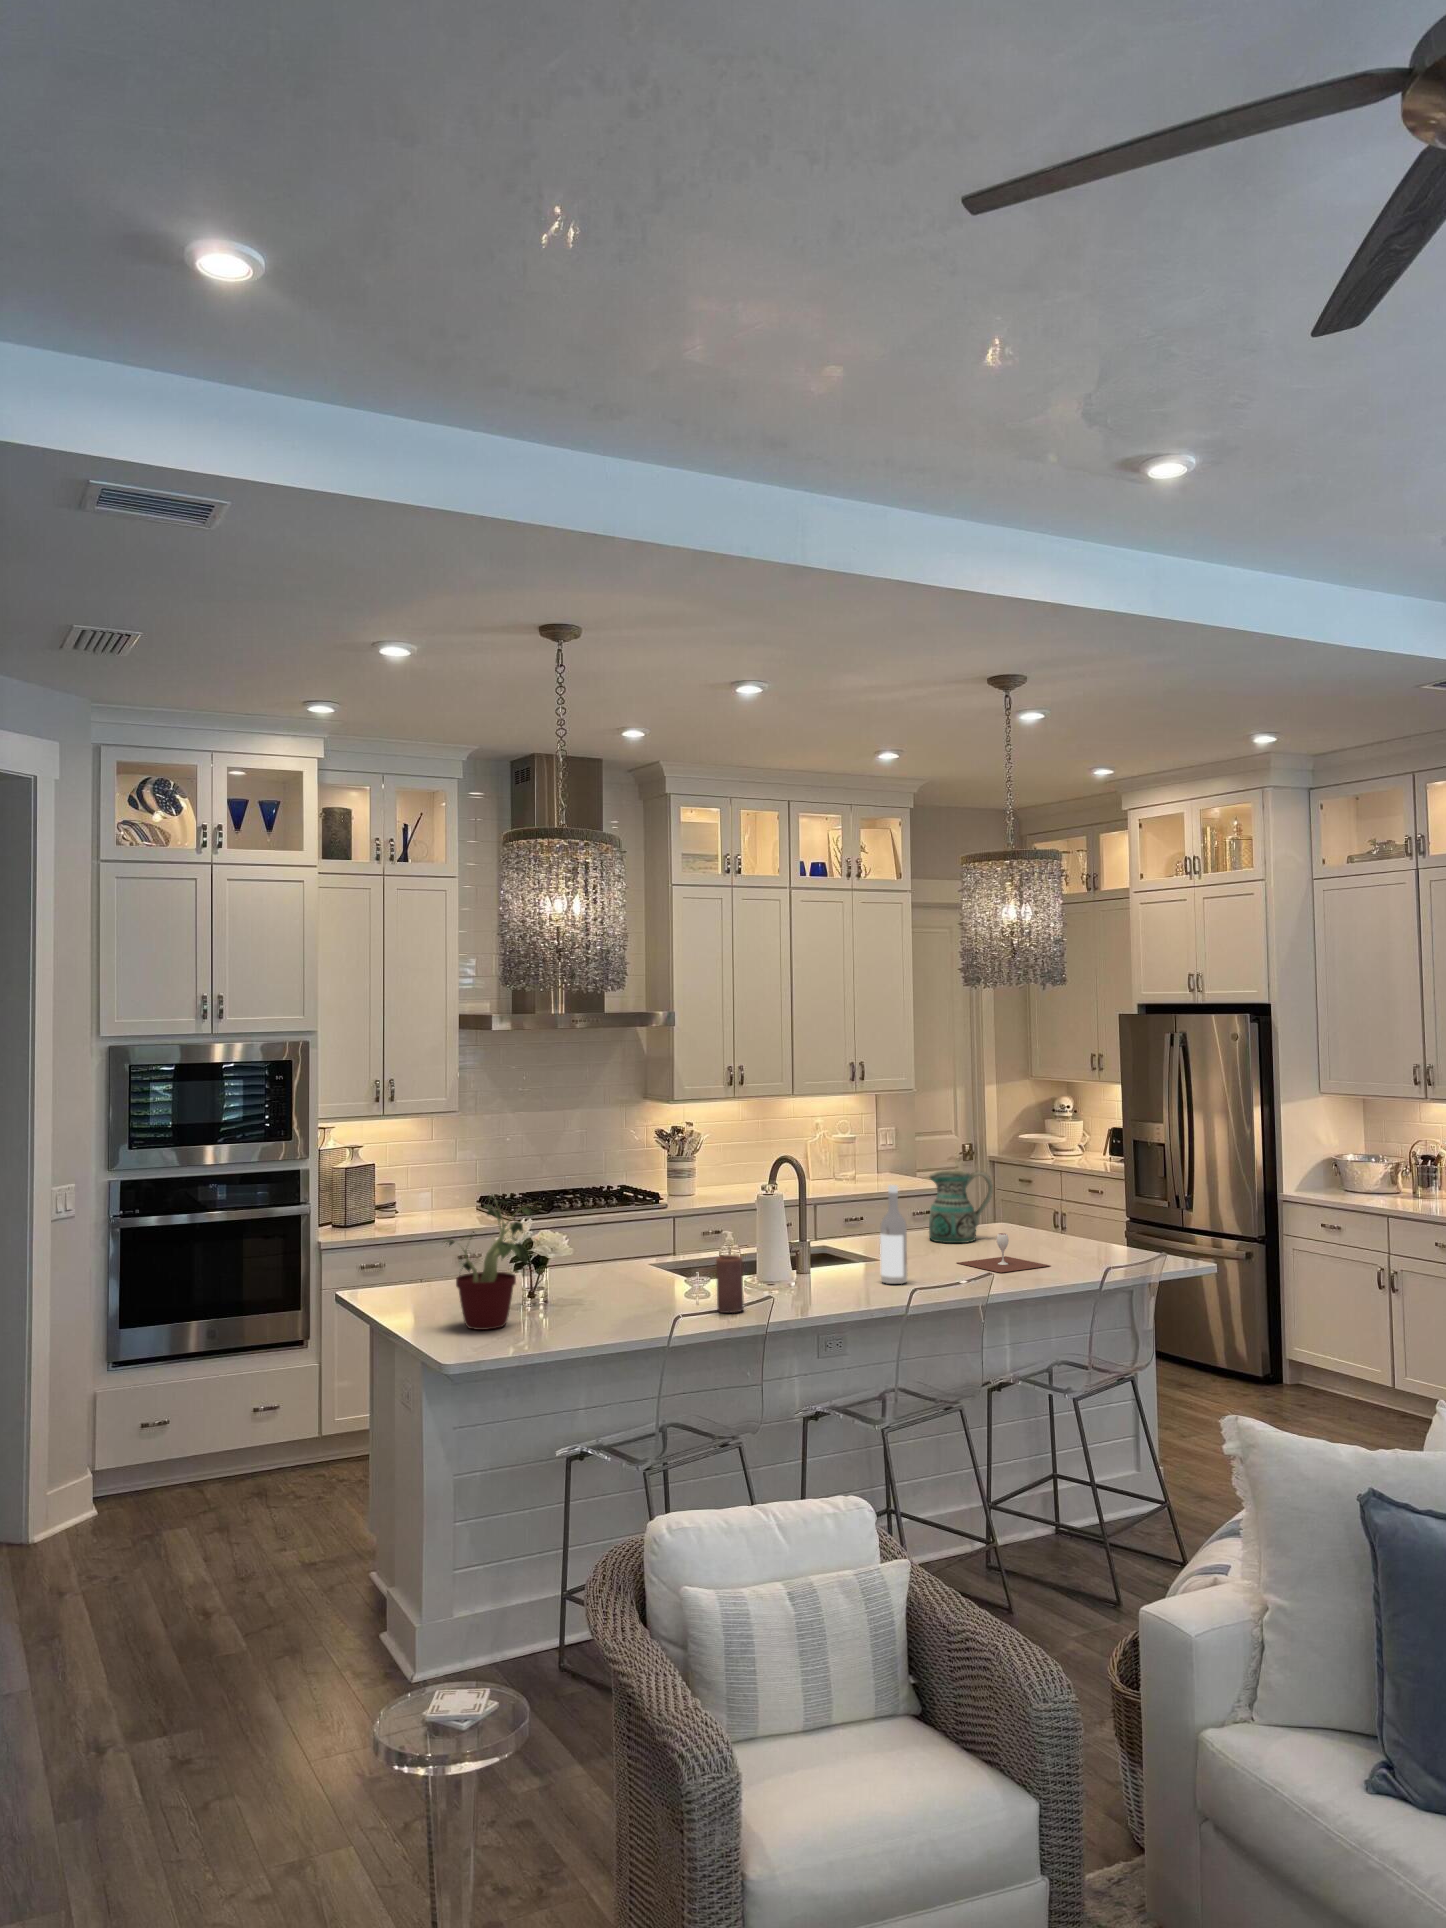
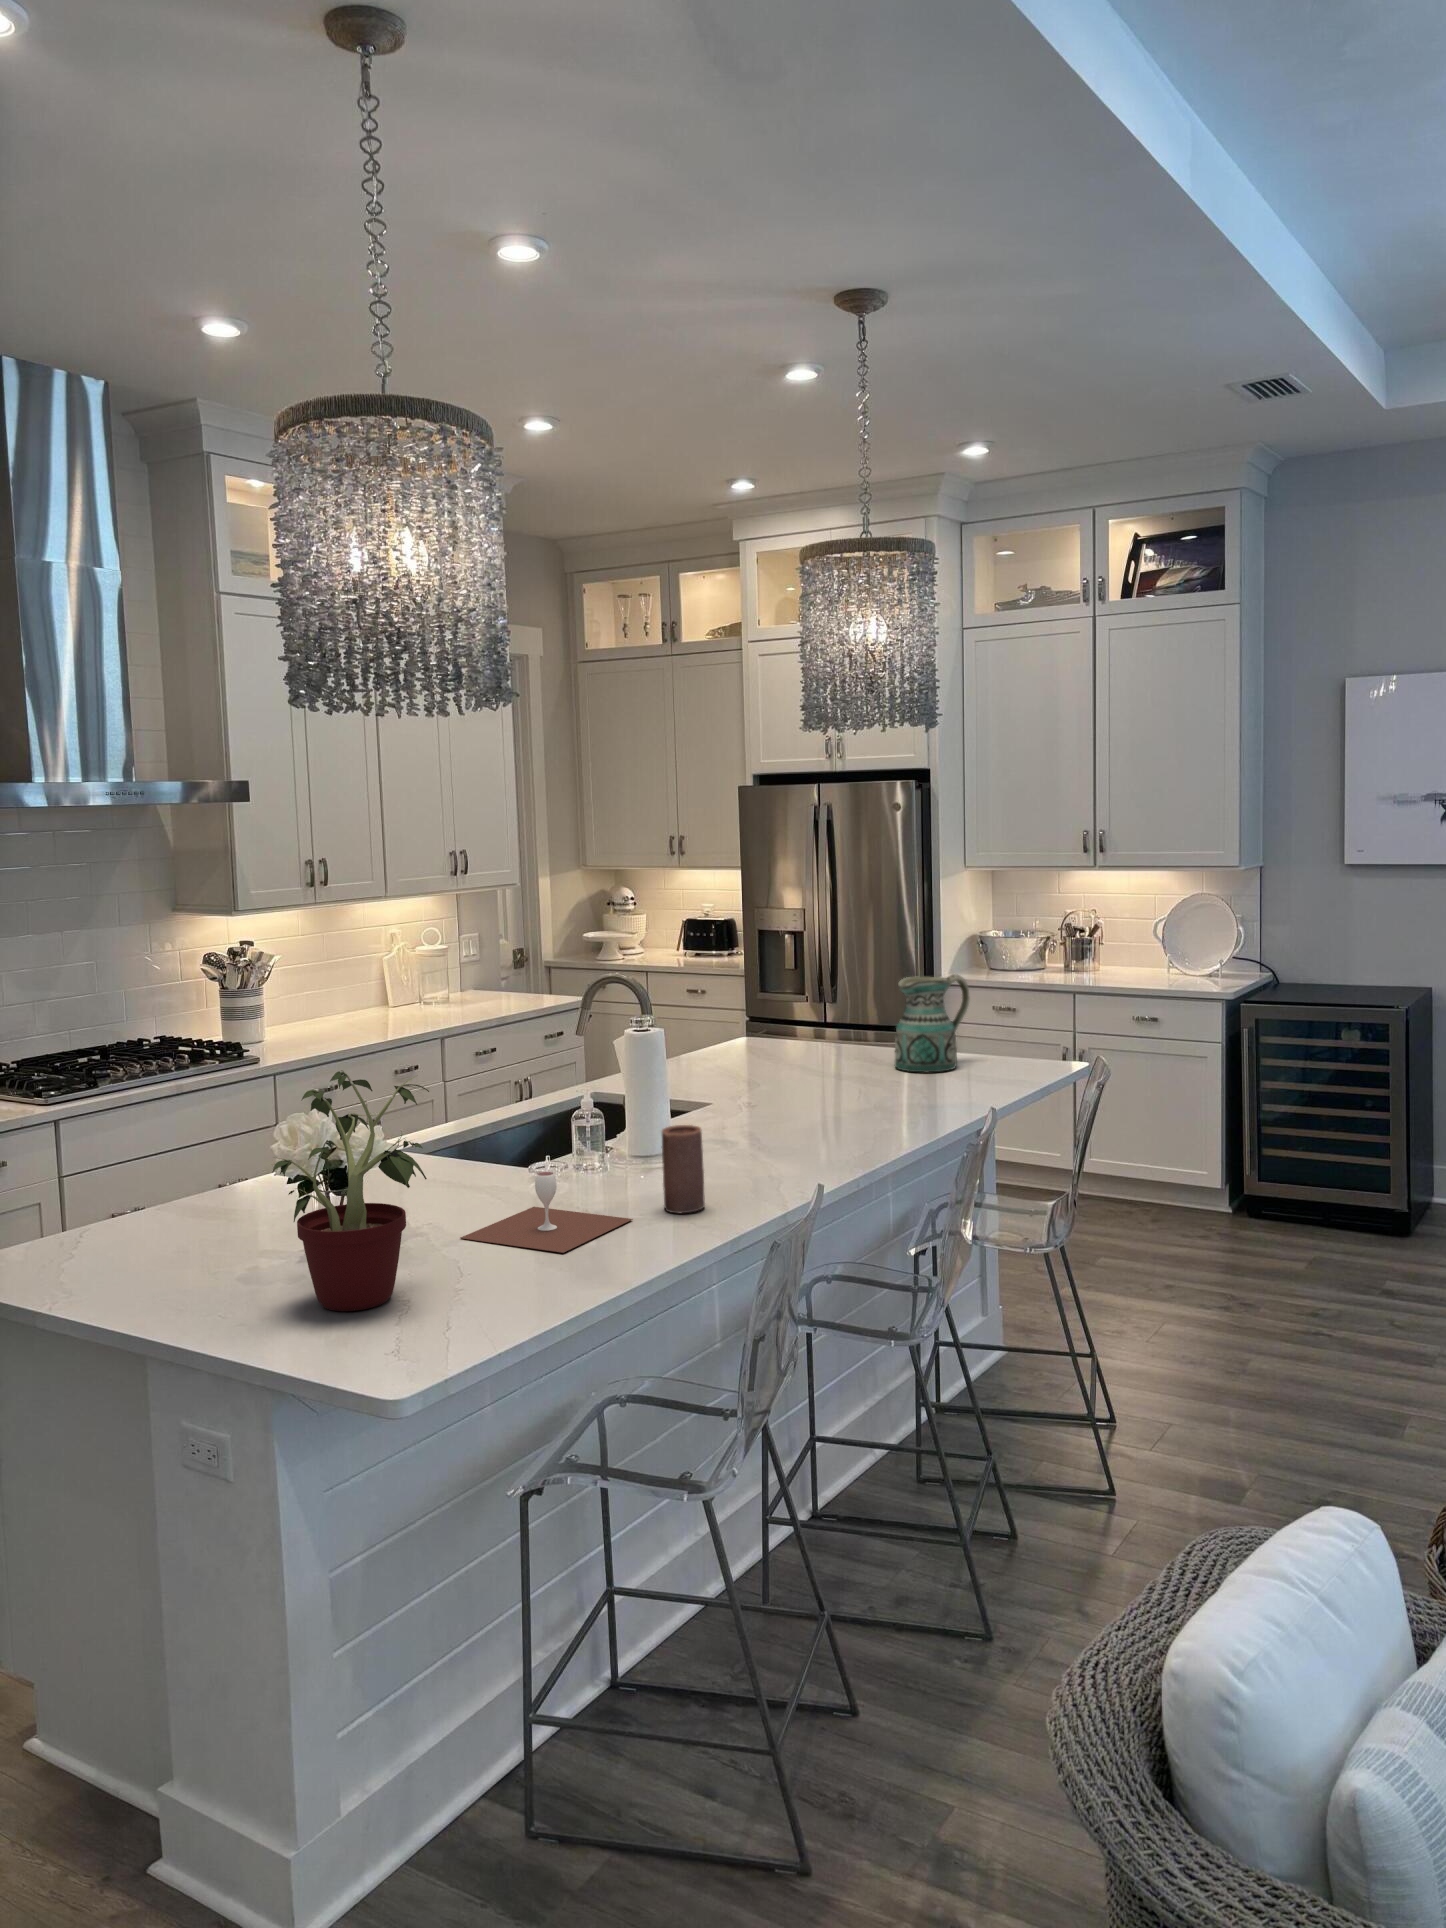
ceramic pitcher: present [929,1170,993,1243] -> present [895,974,970,1072]
wine bottle: present [880,1185,907,1284] -> none [780,1000,818,1136]
wine glass: present [957,1233,1050,1273] -> present [460,1172,633,1253]

